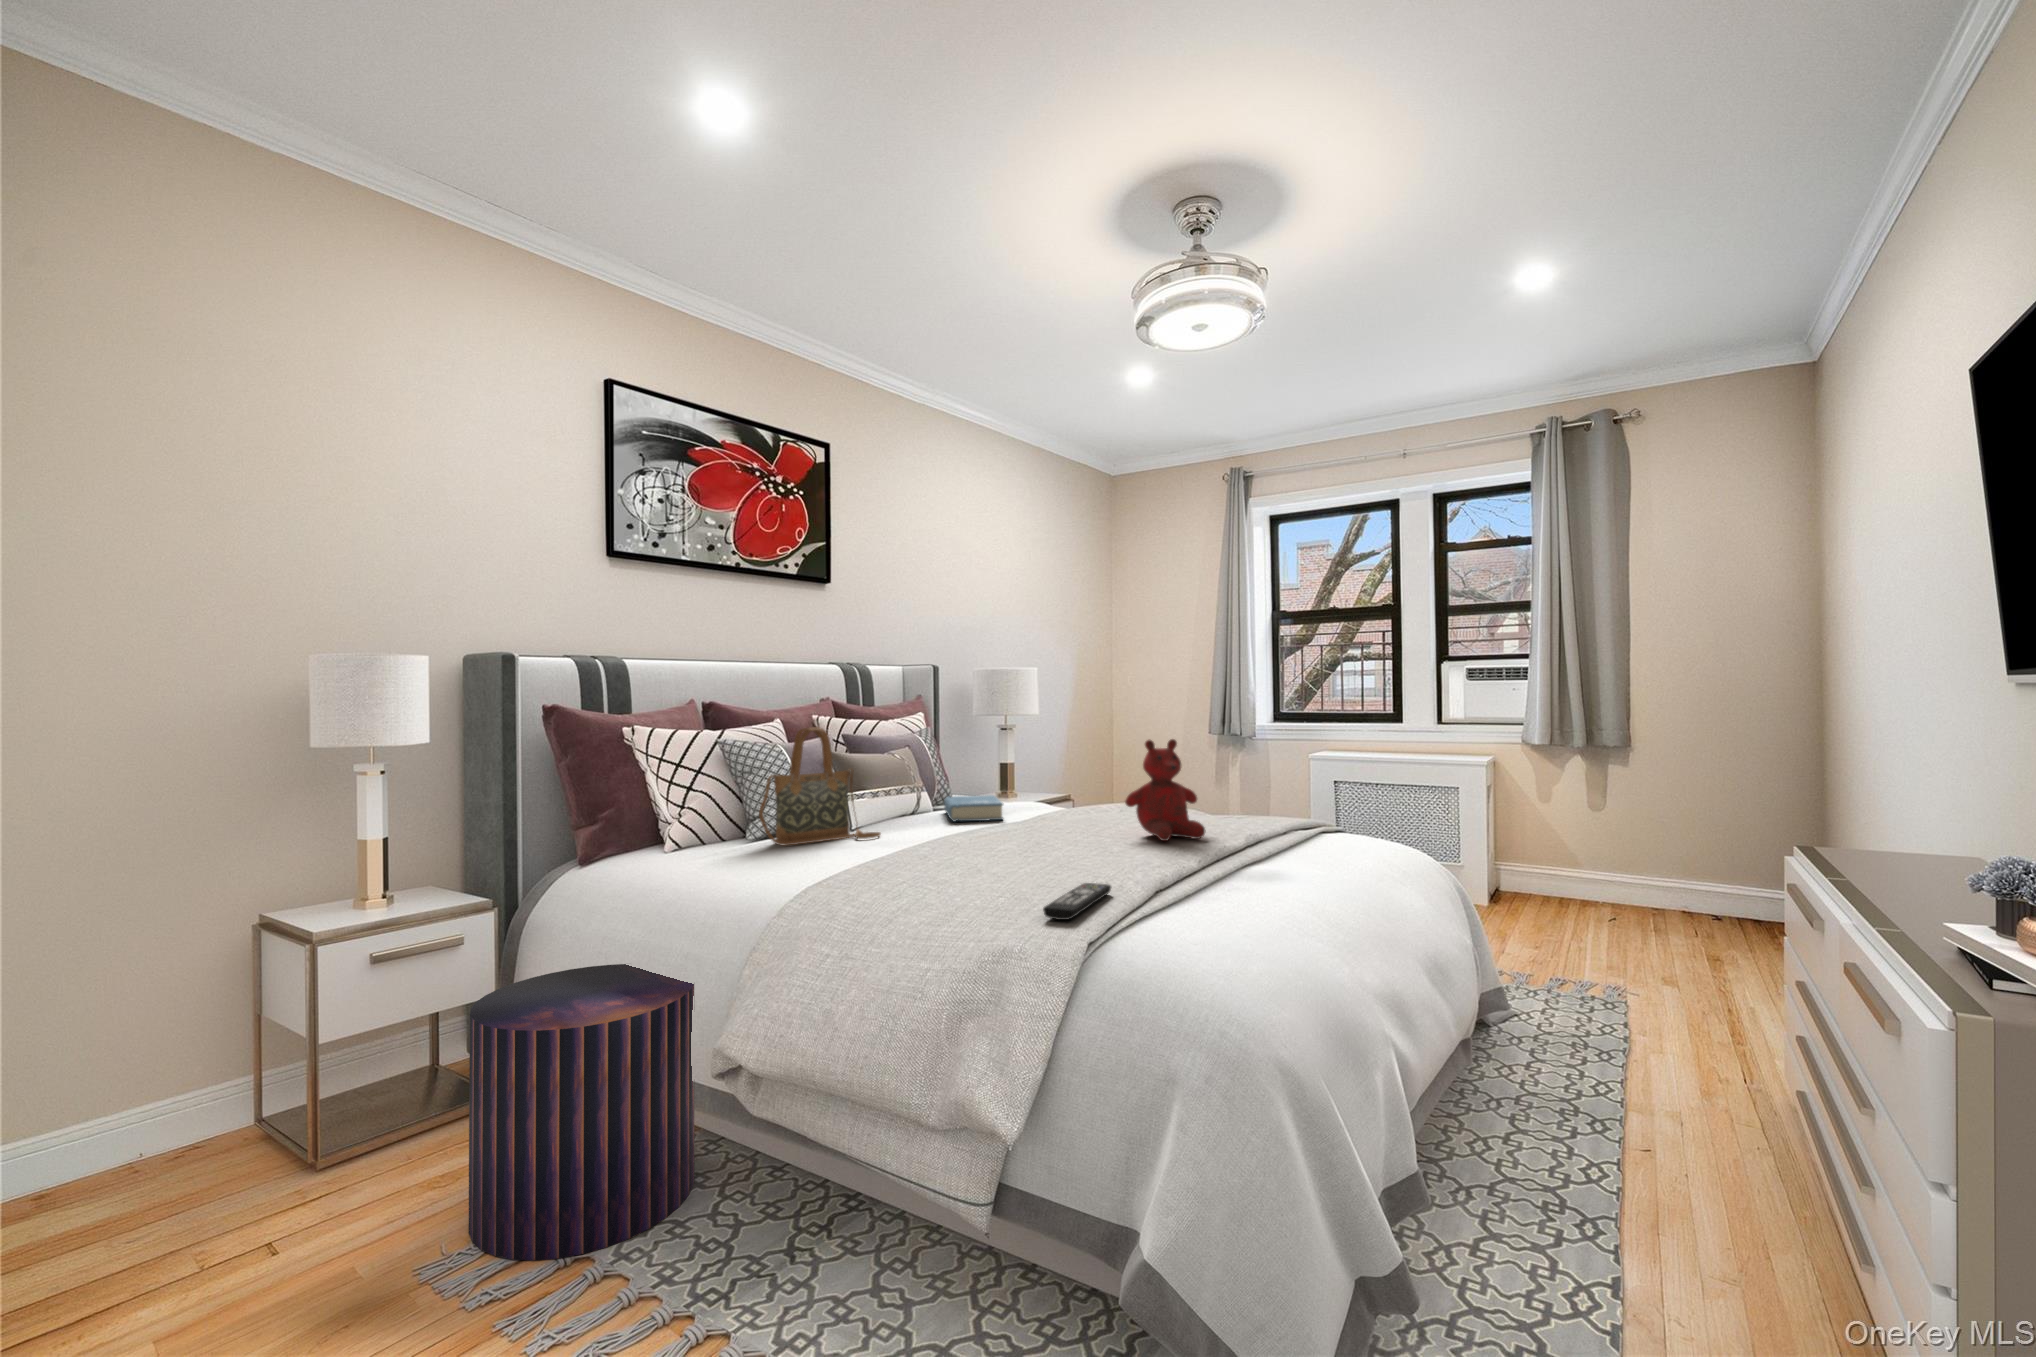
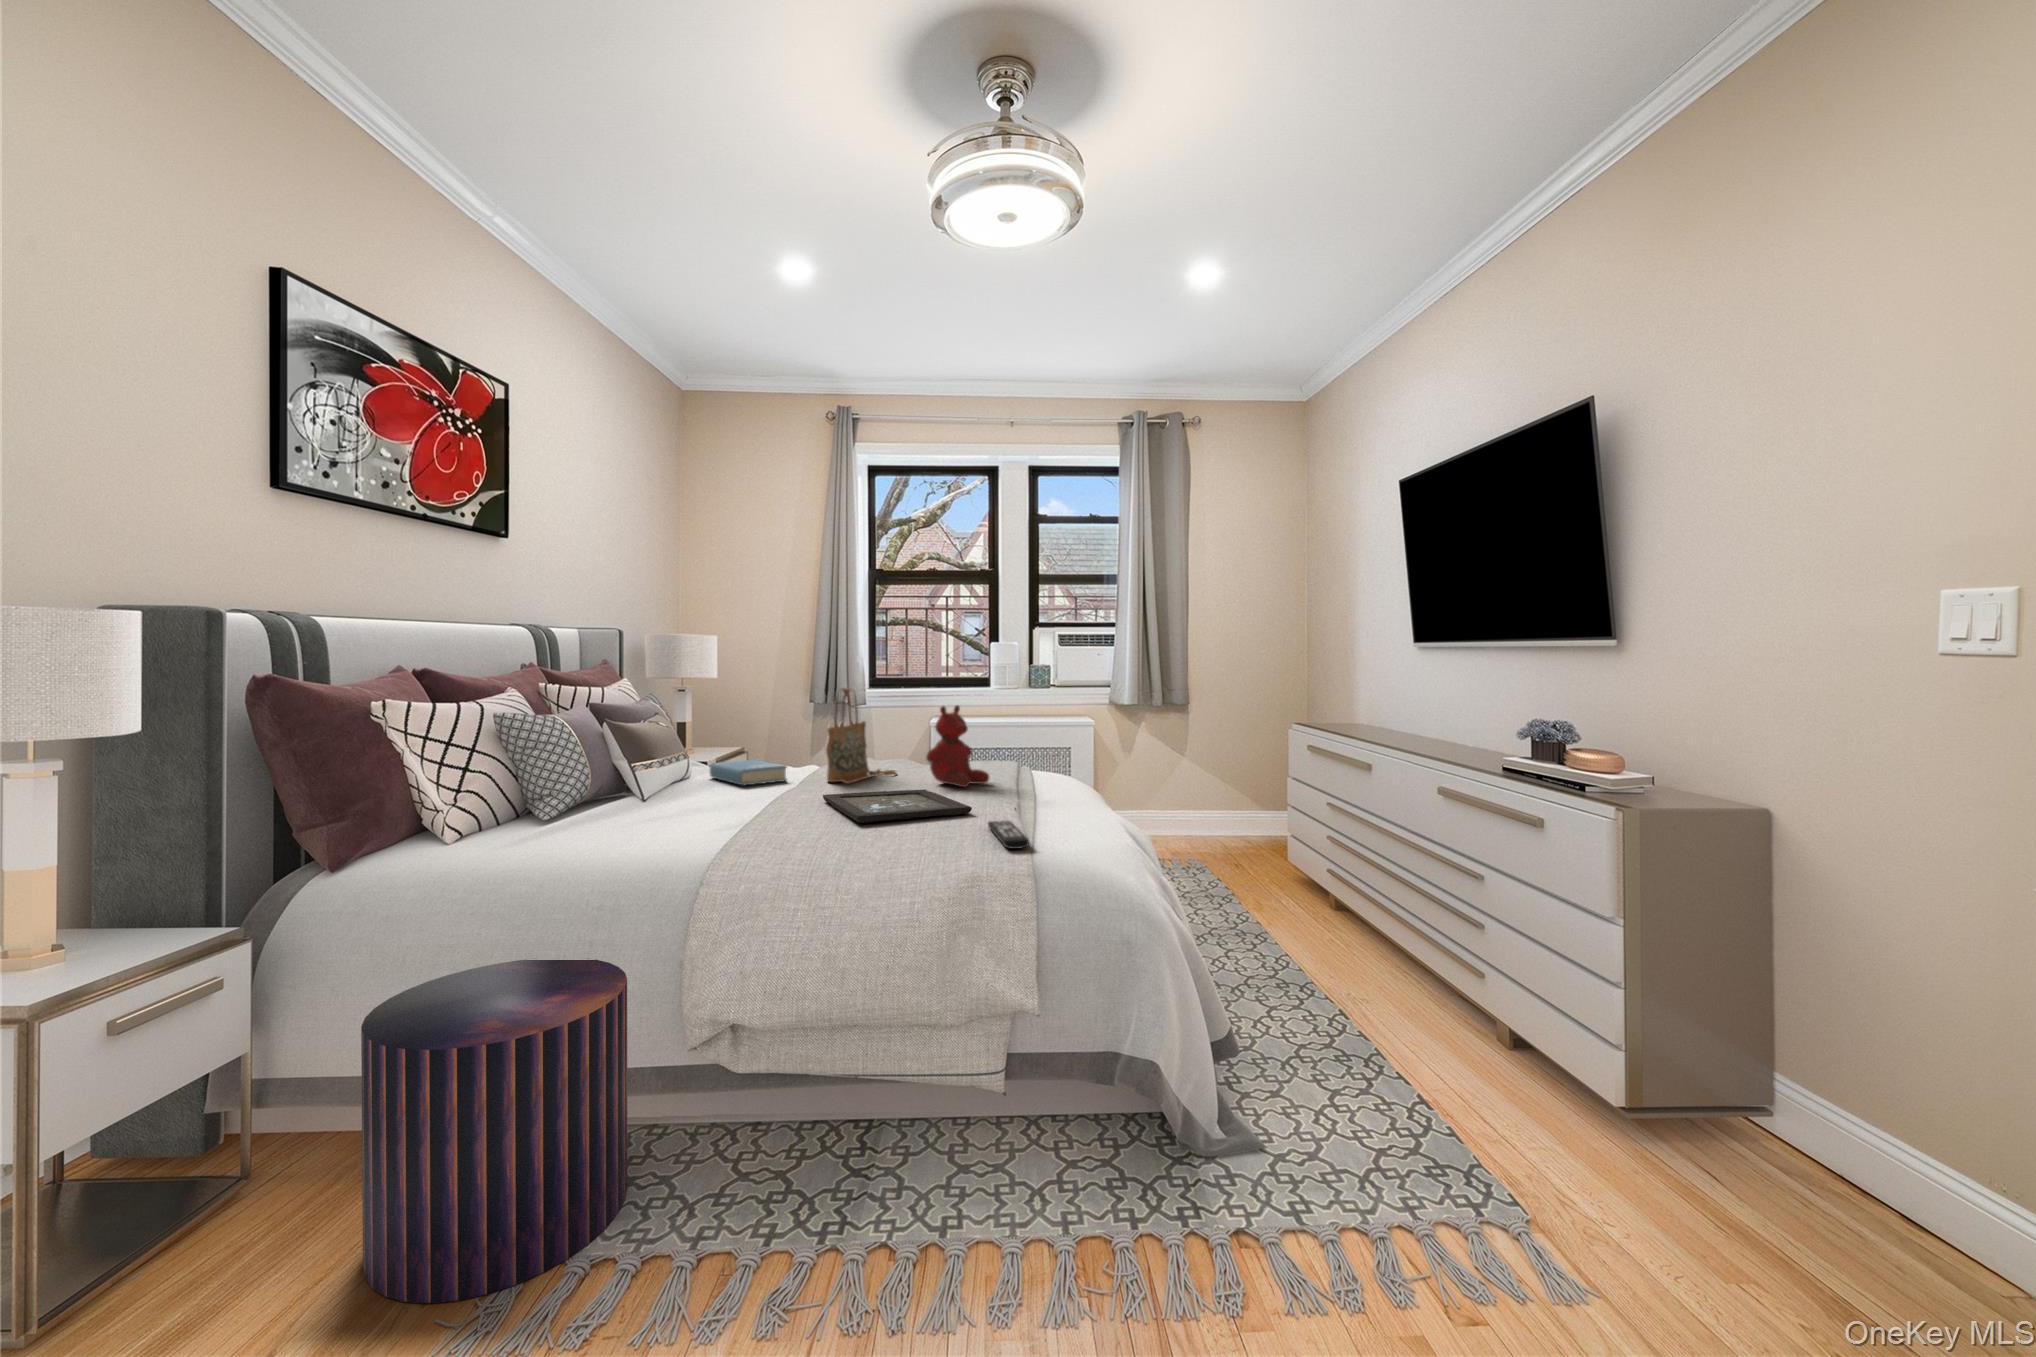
handbag: present [759,727,881,846] -> present [826,688,896,784]
tray: none [961,836,1110,872] -> present [823,789,972,823]

